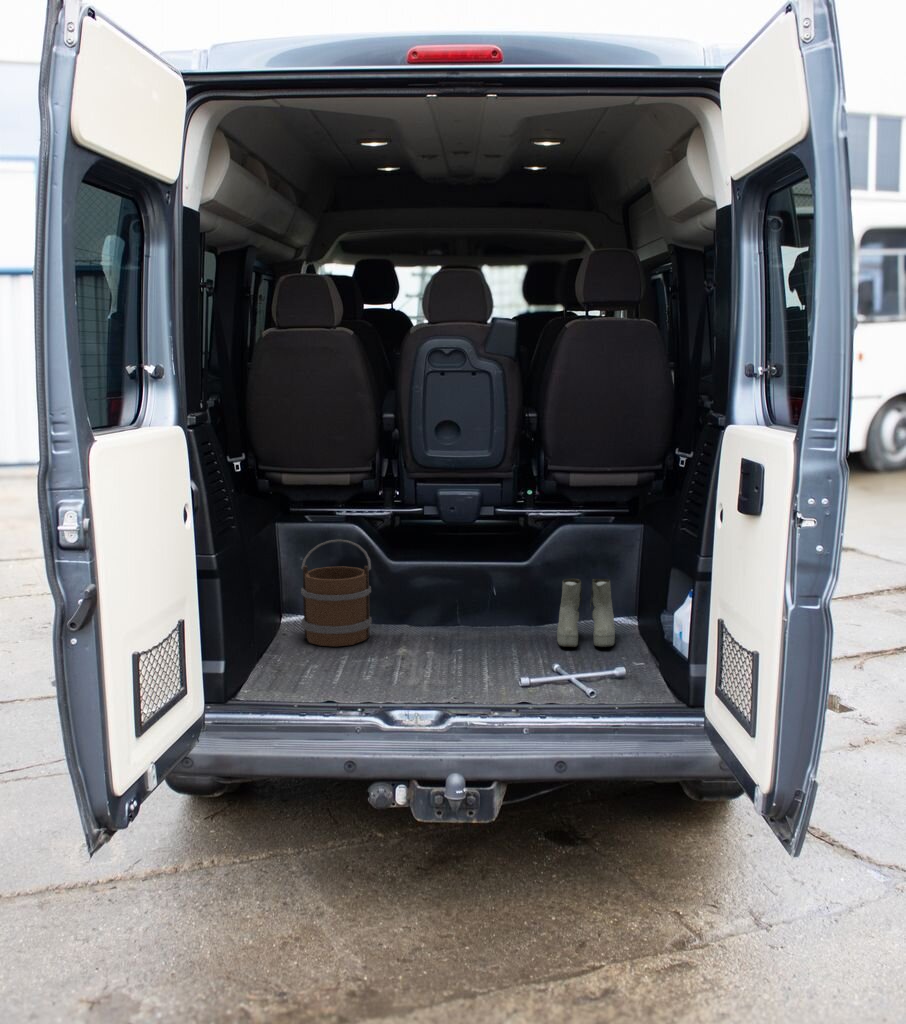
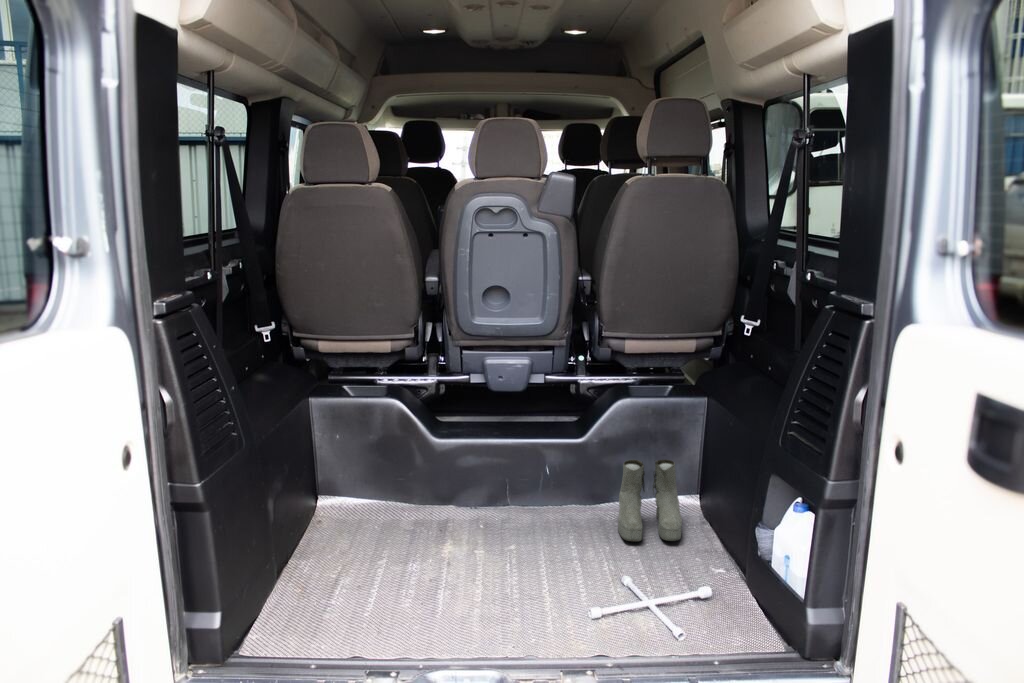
bucket: present [301,539,372,646] -> none [334,418,415,543]

